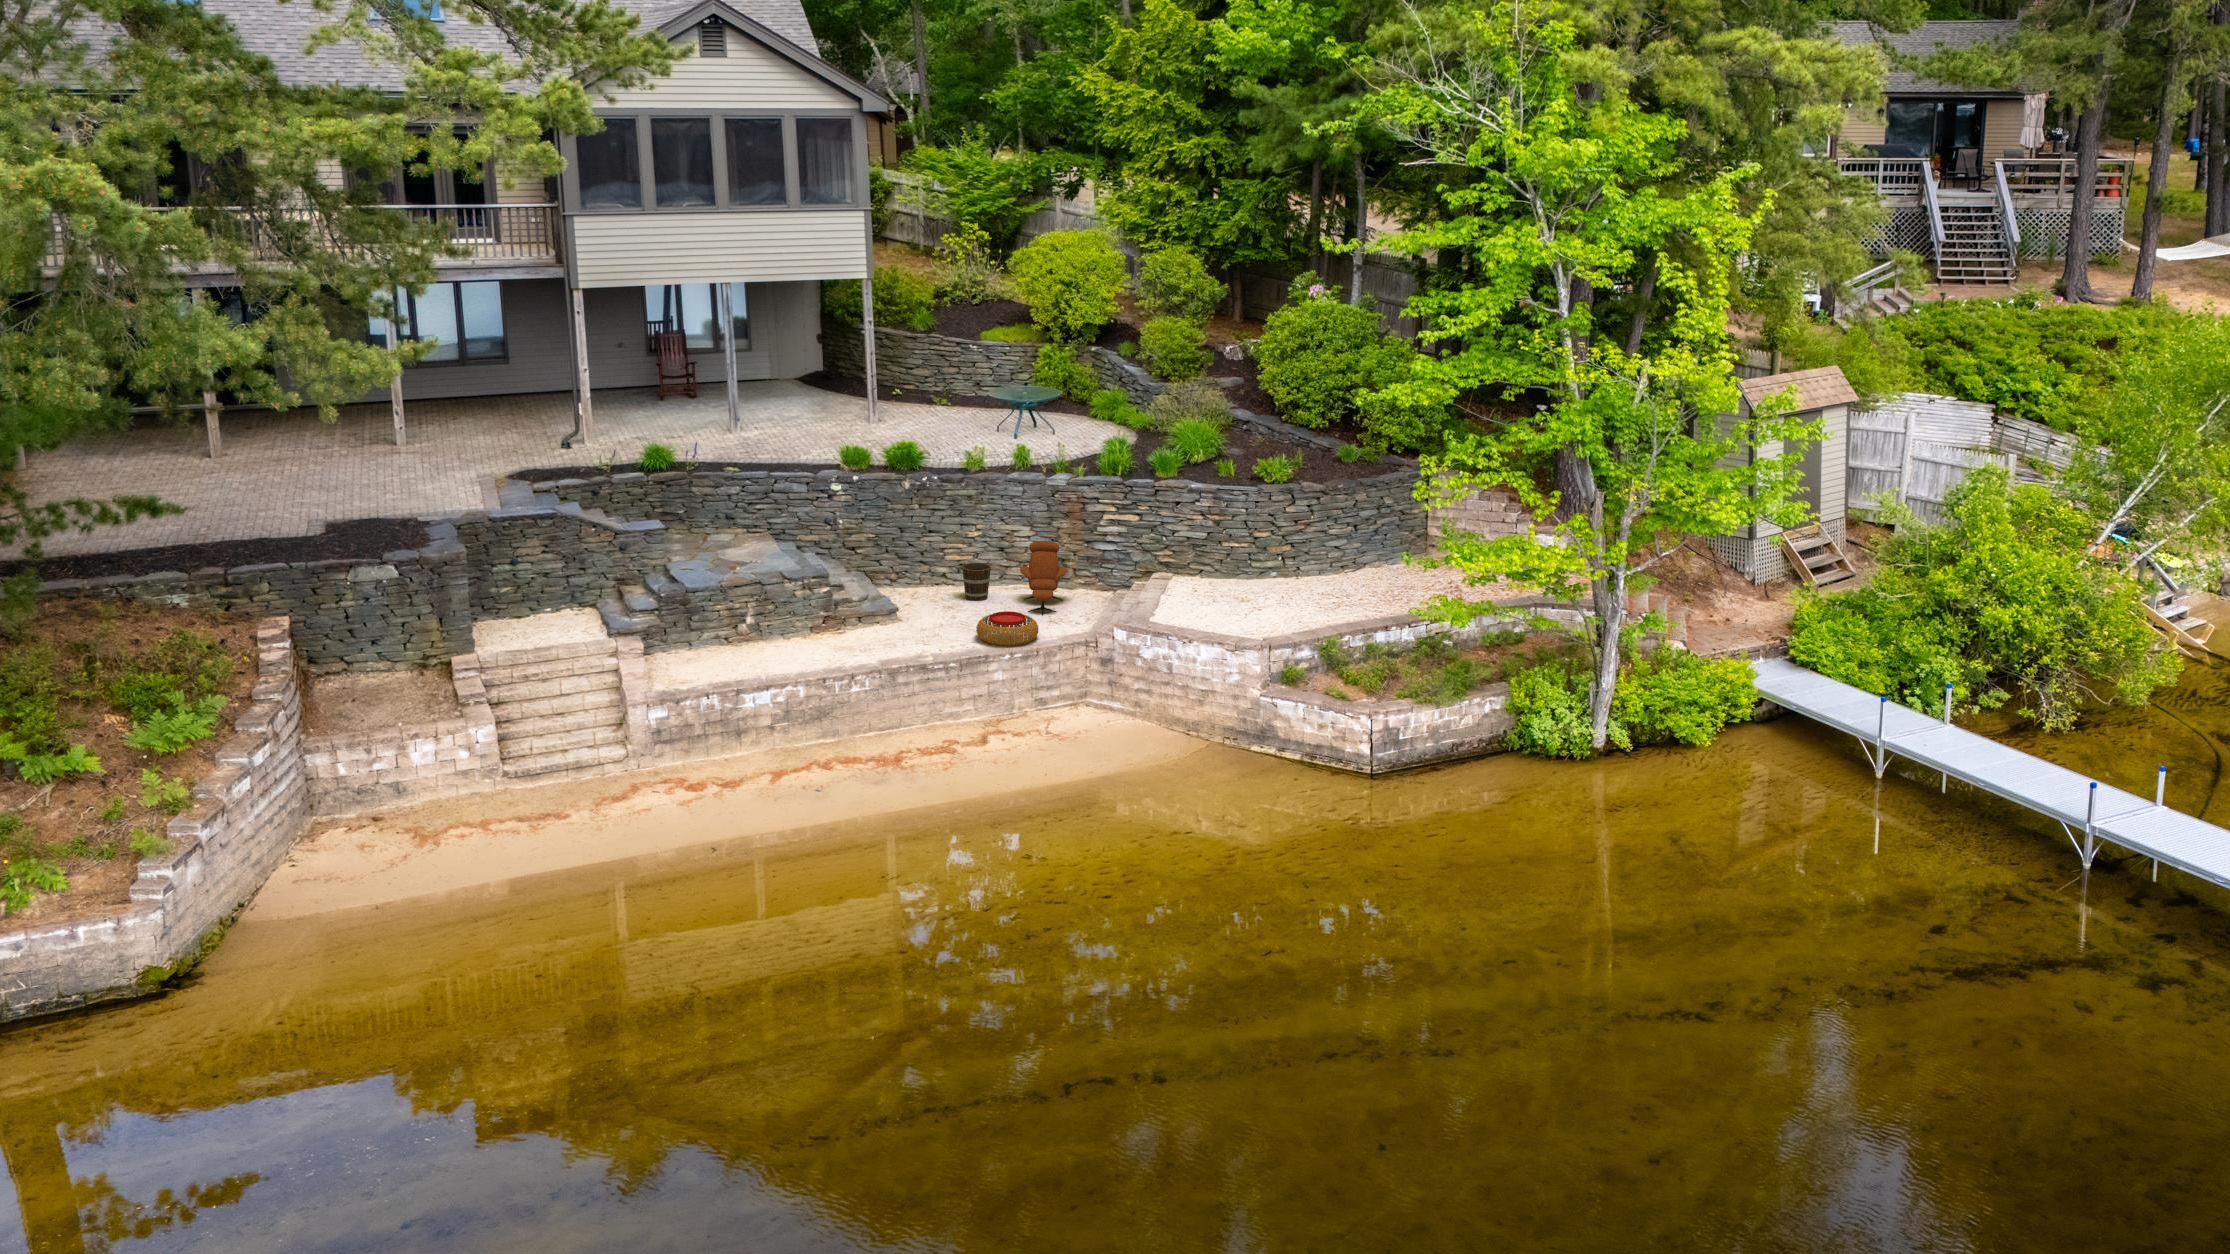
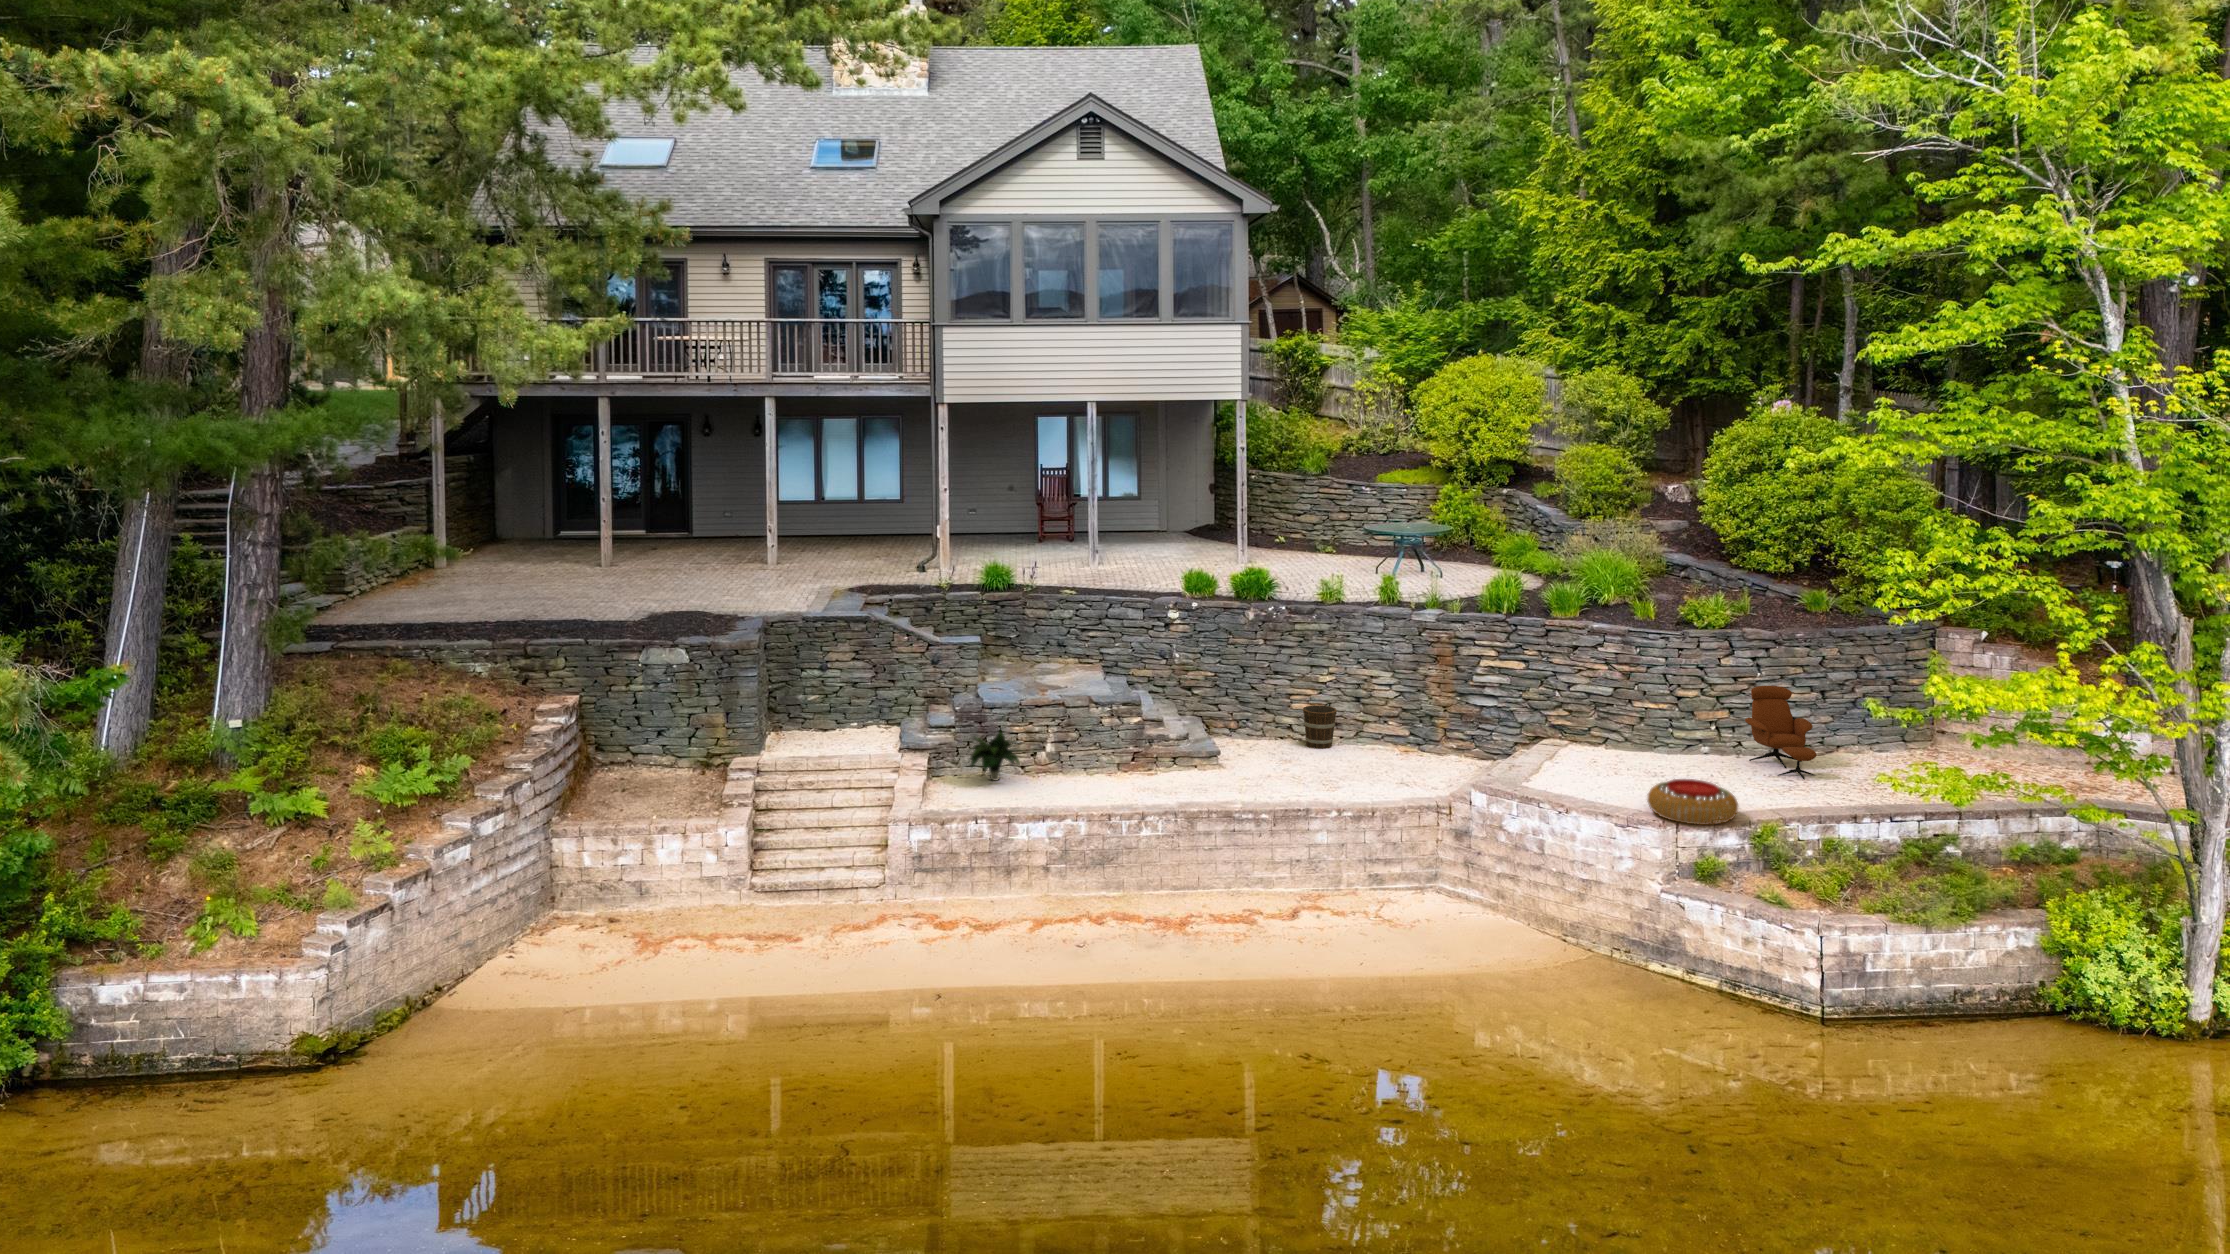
lounge chair: present [1020,541,1067,616] -> present [1745,686,1817,780]
potted plant: none [679,610,737,658] -> present [968,730,1020,781]
pouf: present [976,611,1039,646] -> present [1647,779,1738,825]

